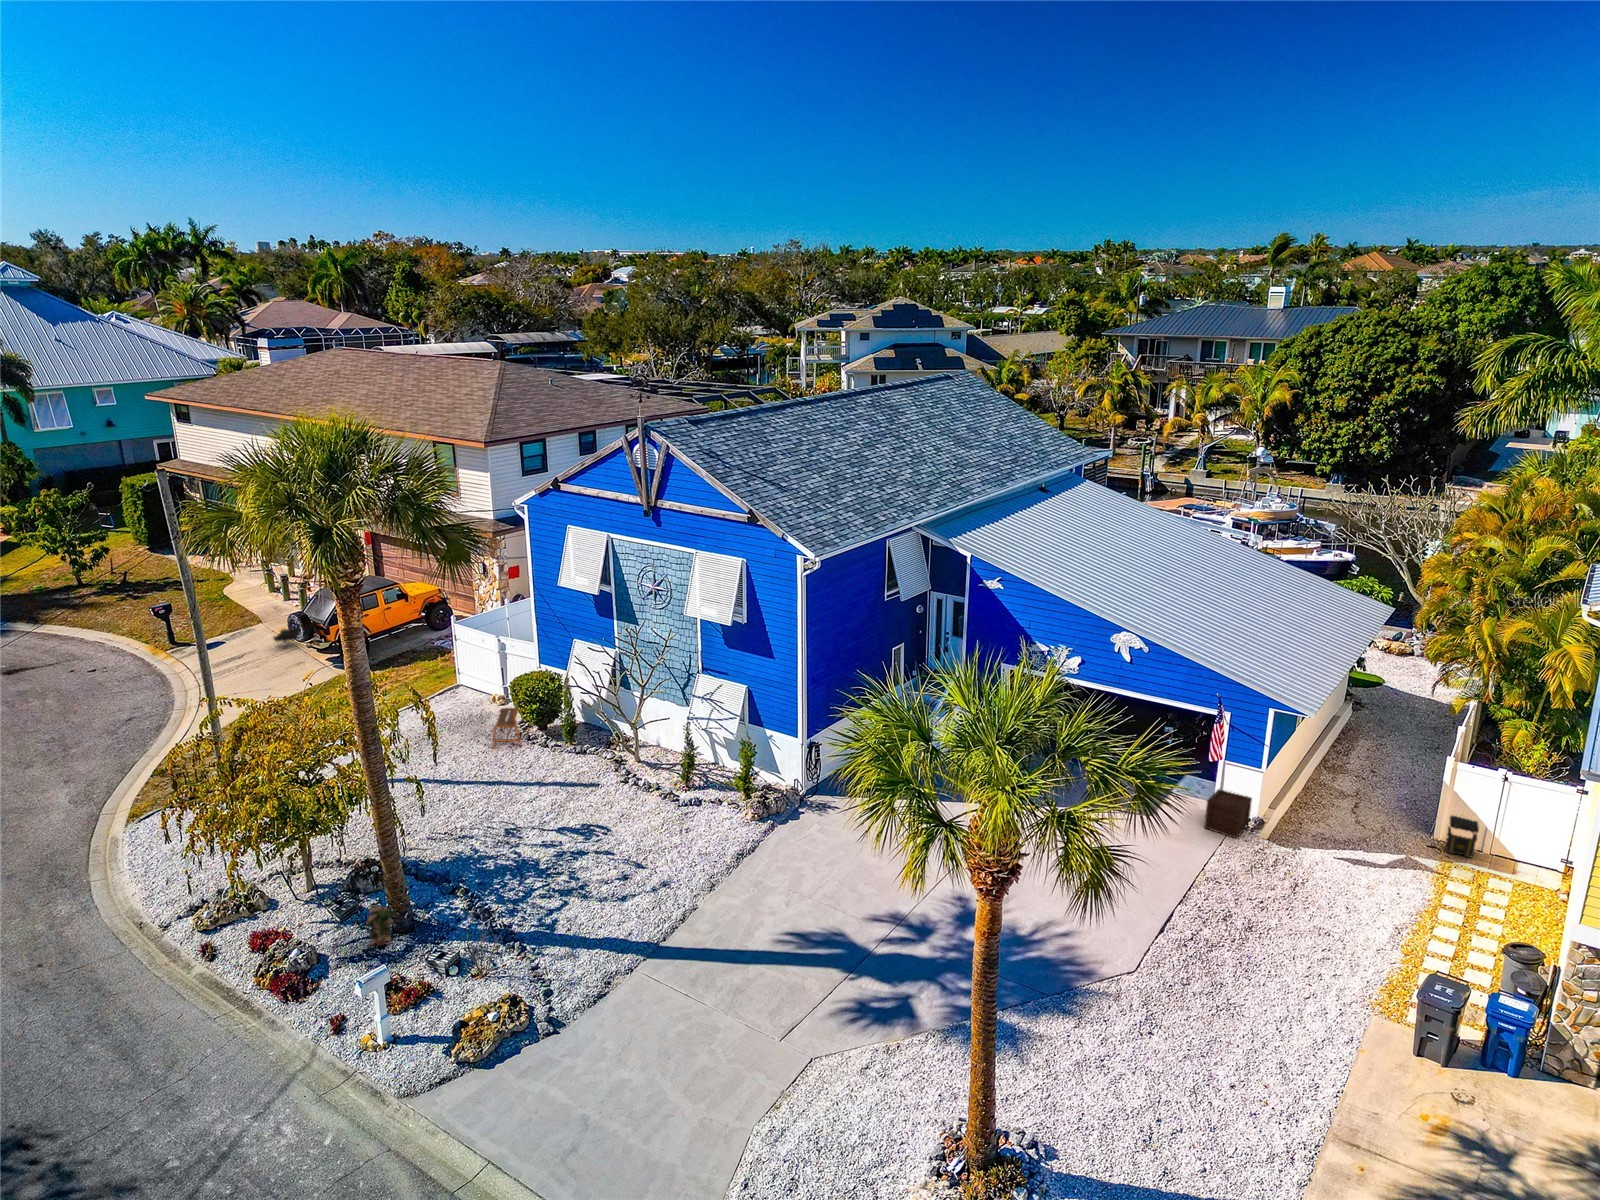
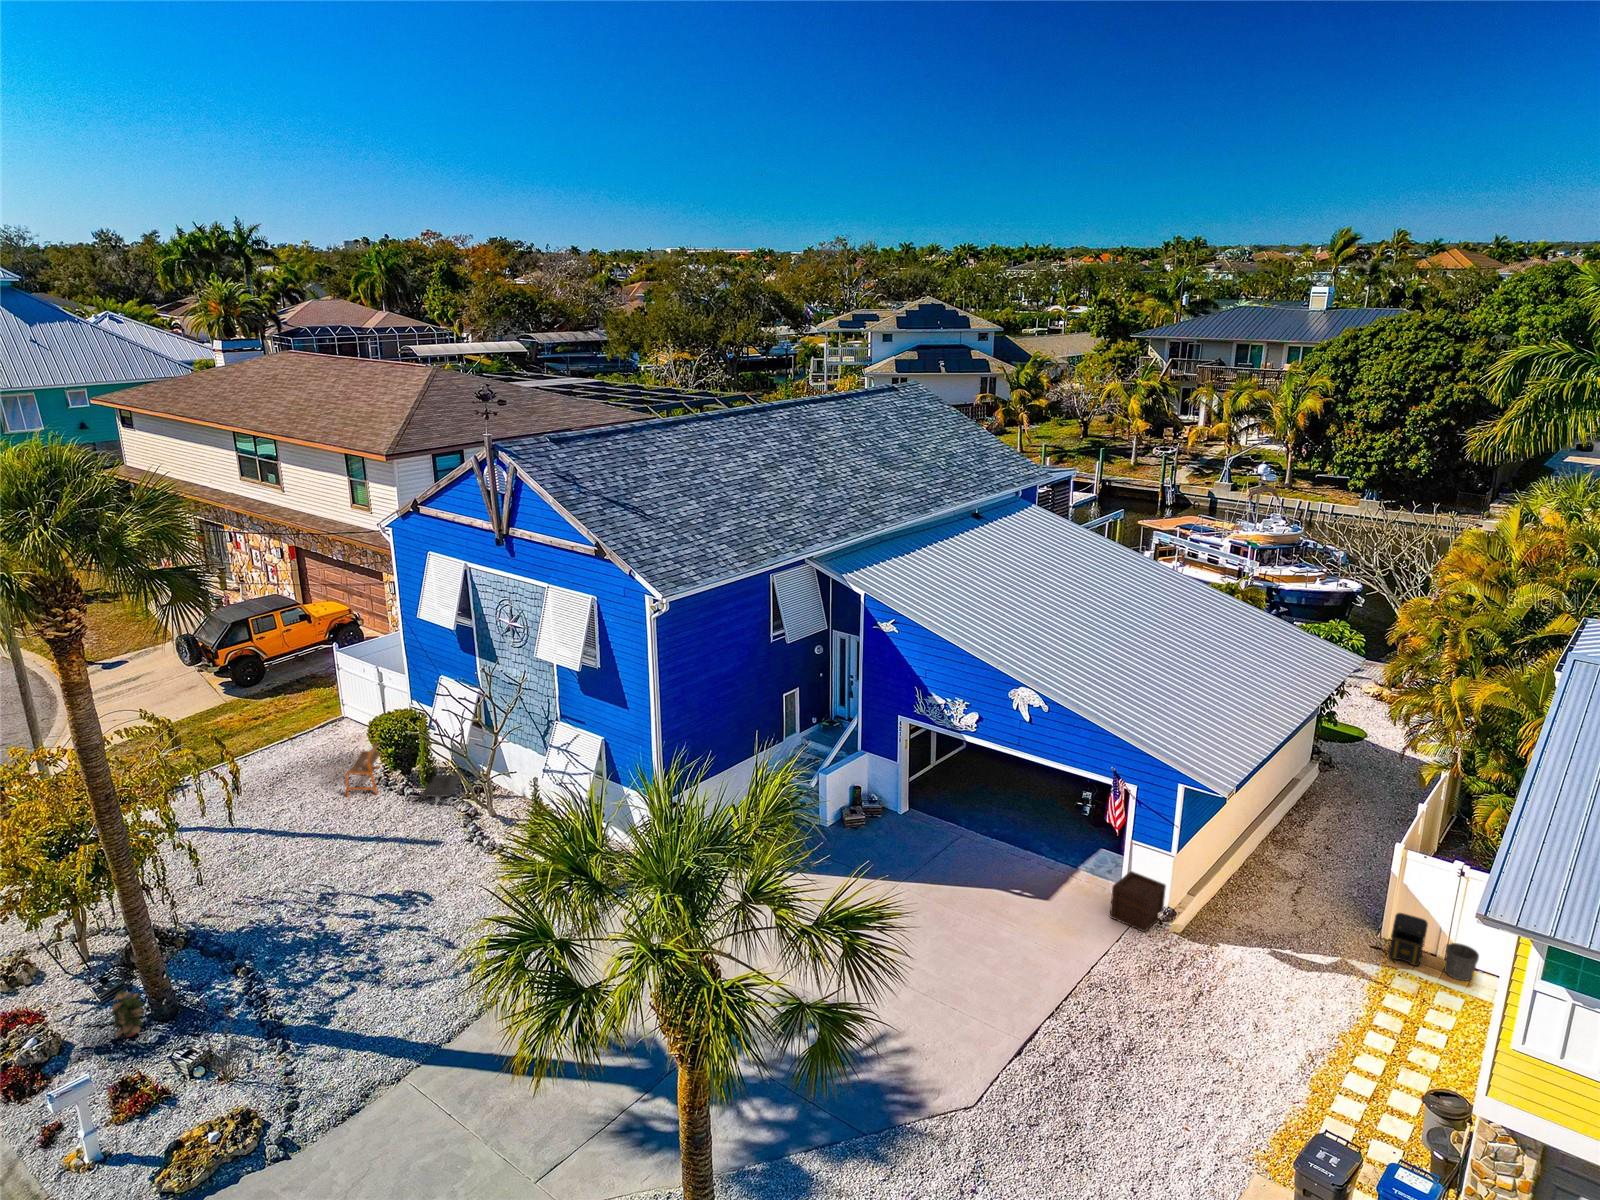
lounge chair: present [273,623,301,646] -> present [421,772,460,803]
bucket: none [1493,837,1525,868] -> present [1445,943,1479,981]

